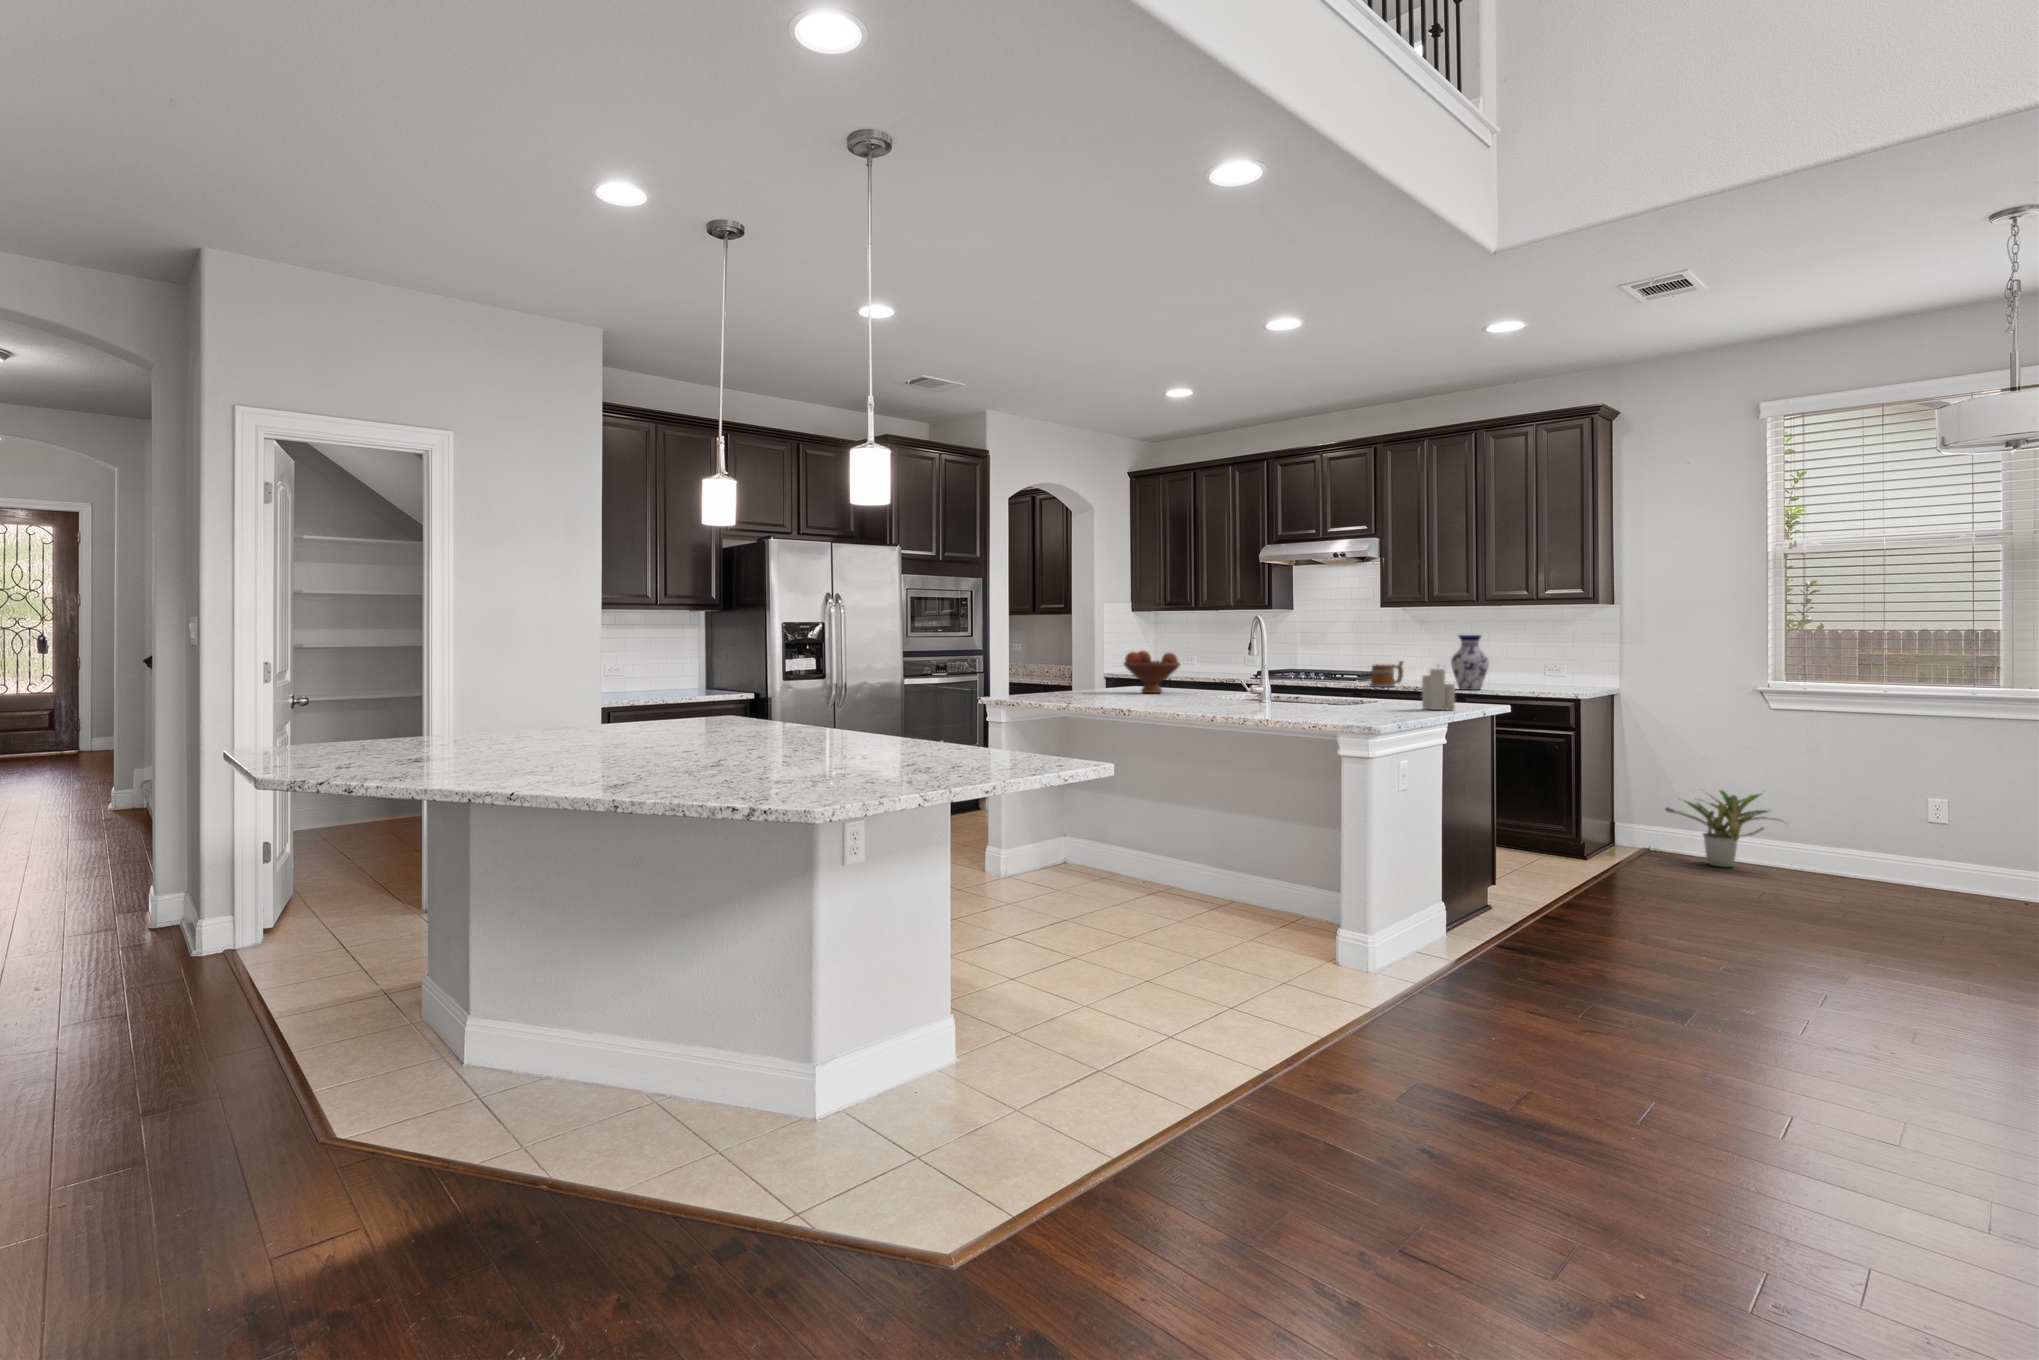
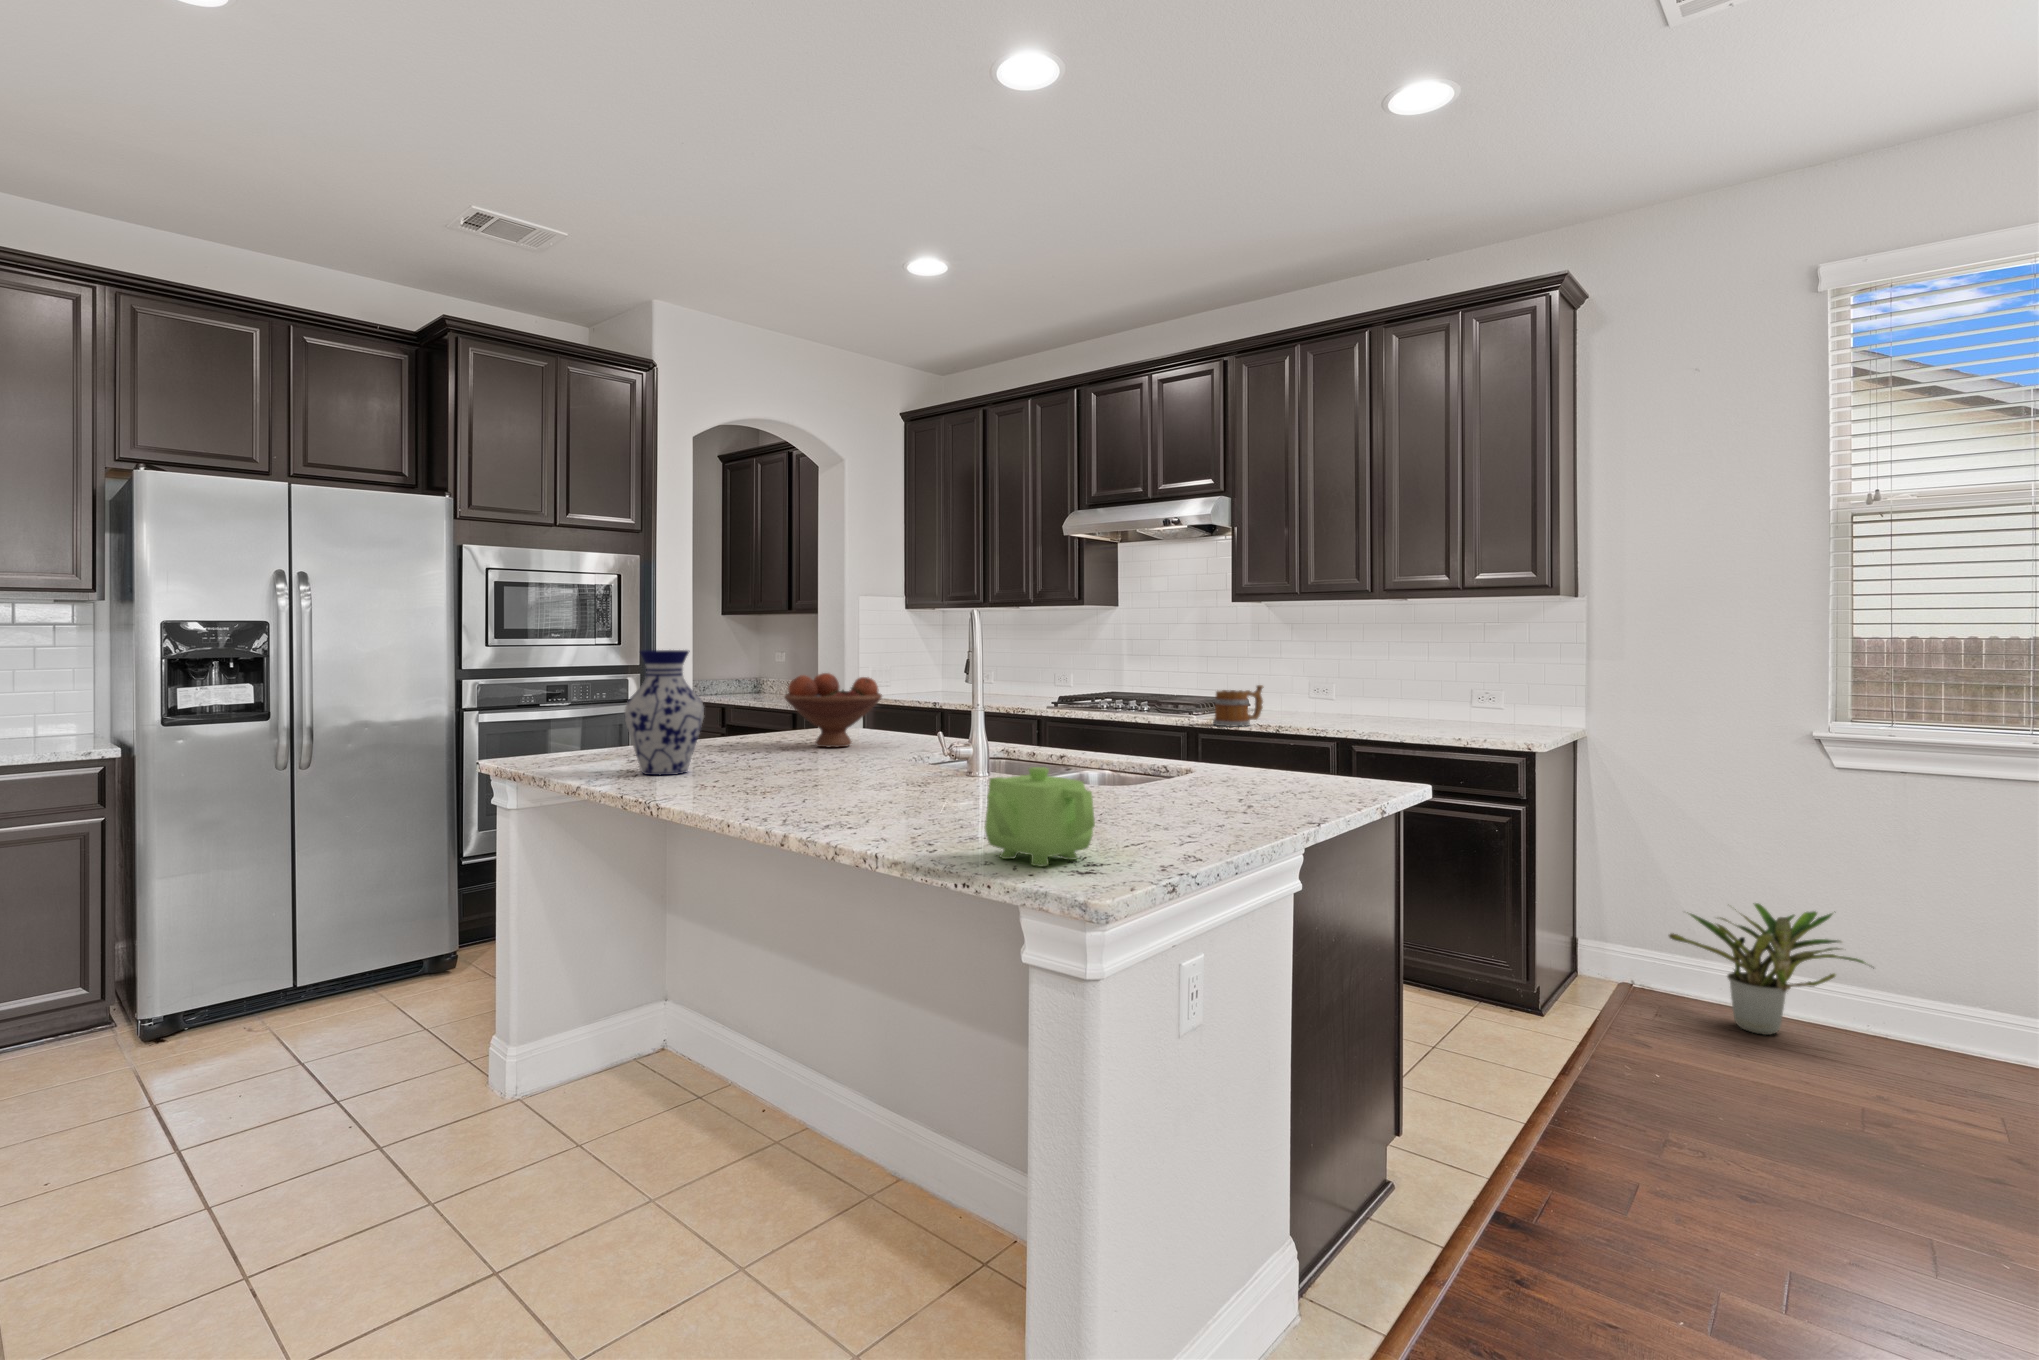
vase: present [1451,635,1489,690] -> present [625,650,704,775]
candle: present [1422,669,1455,710] -> none [1250,717,1316,819]
teapot: none [1315,679,1369,717] -> present [985,767,1095,867]

